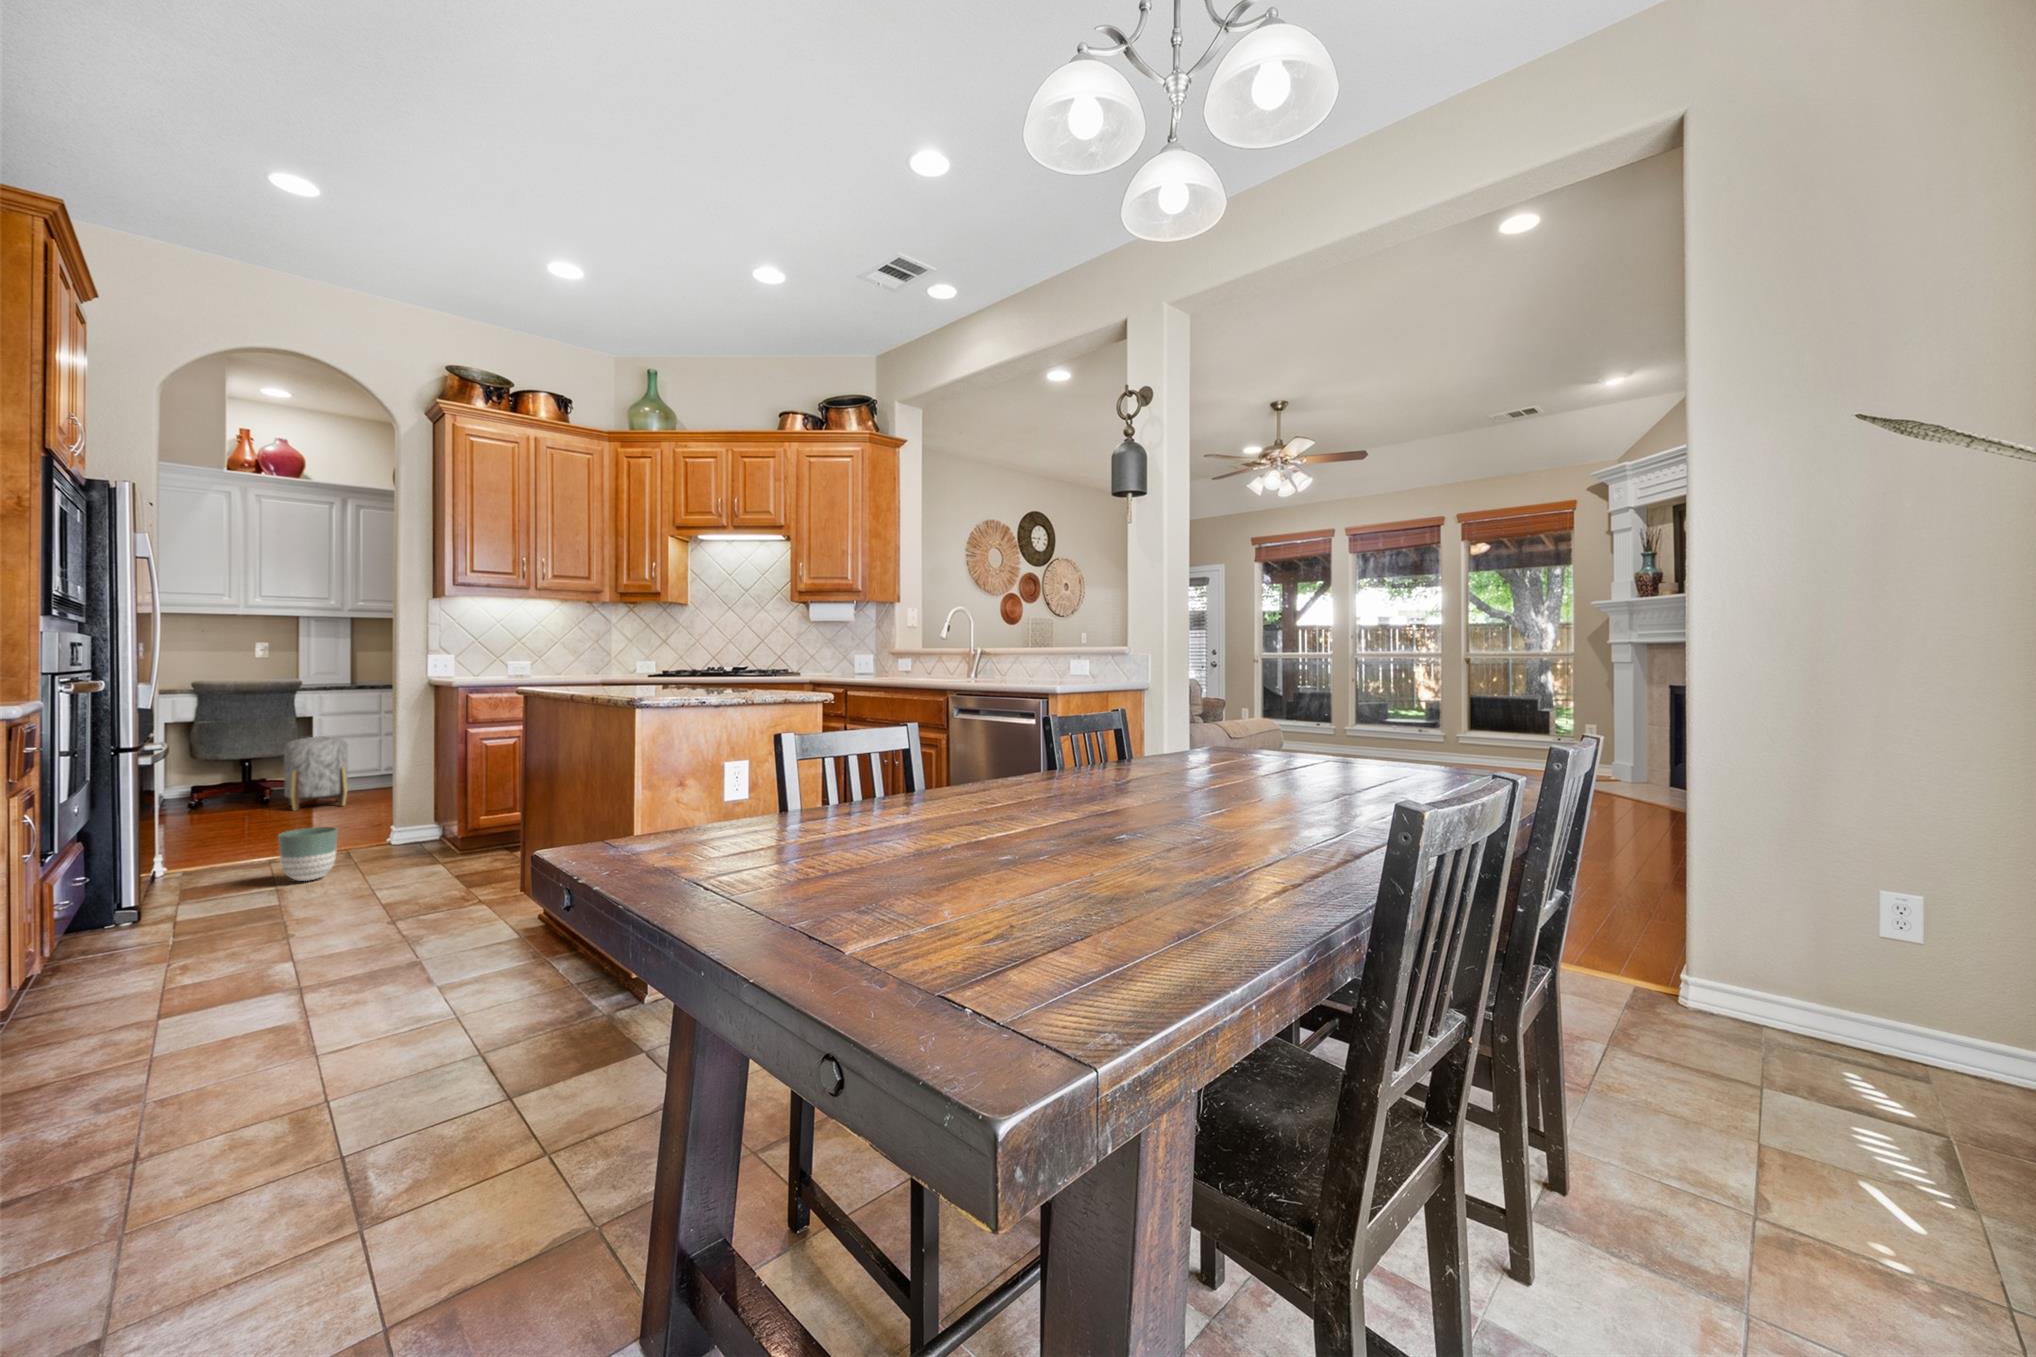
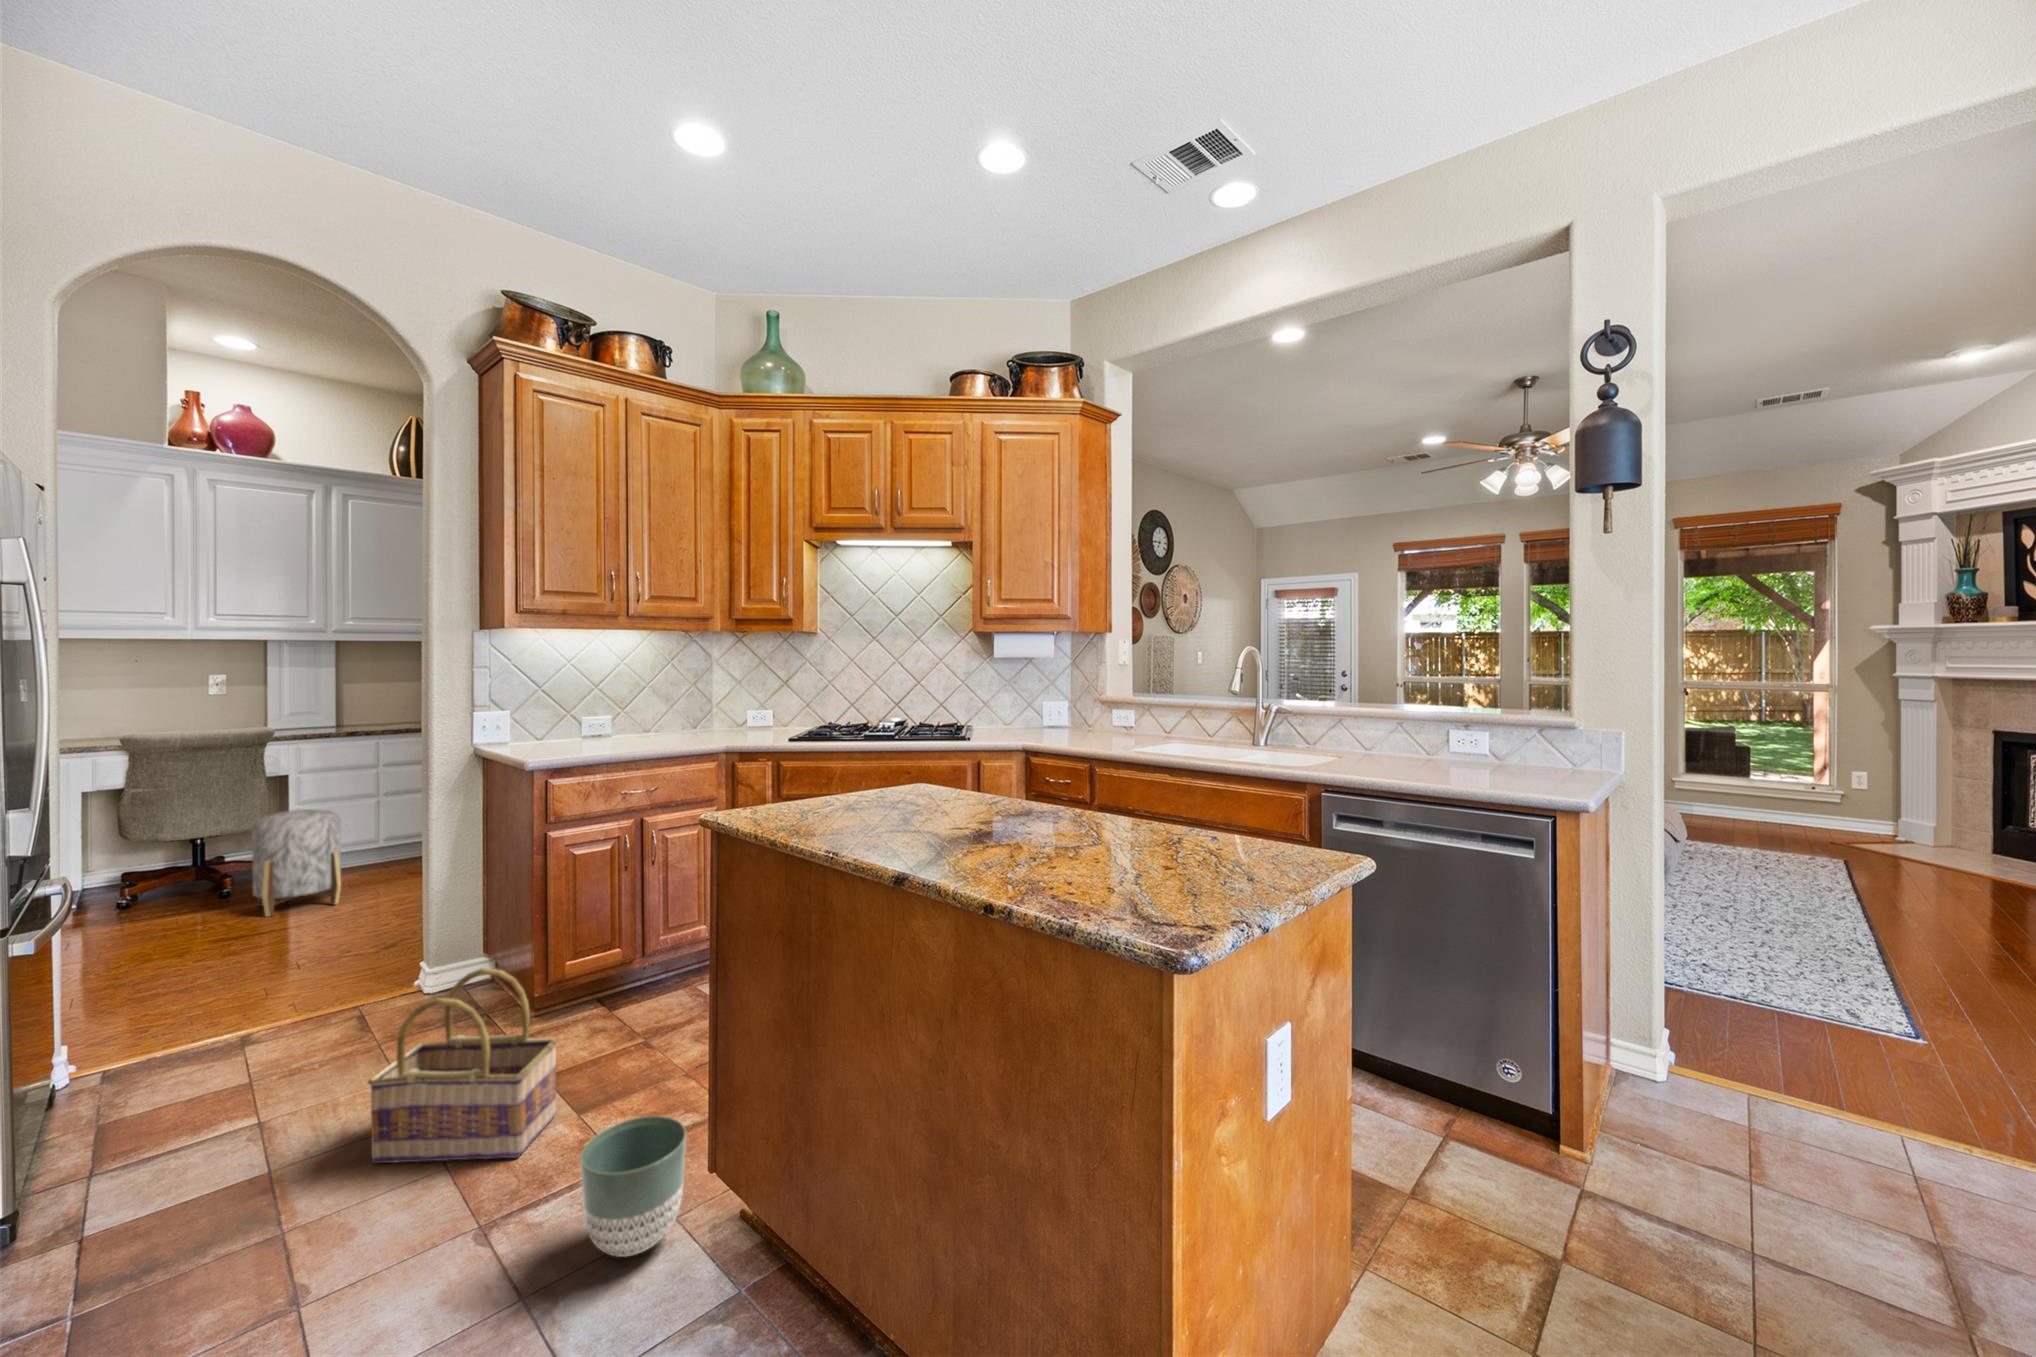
basket: none [338,794,455,899] -> present [368,968,558,1163]
planter: present [278,827,338,881] -> present [580,1116,686,1257]

